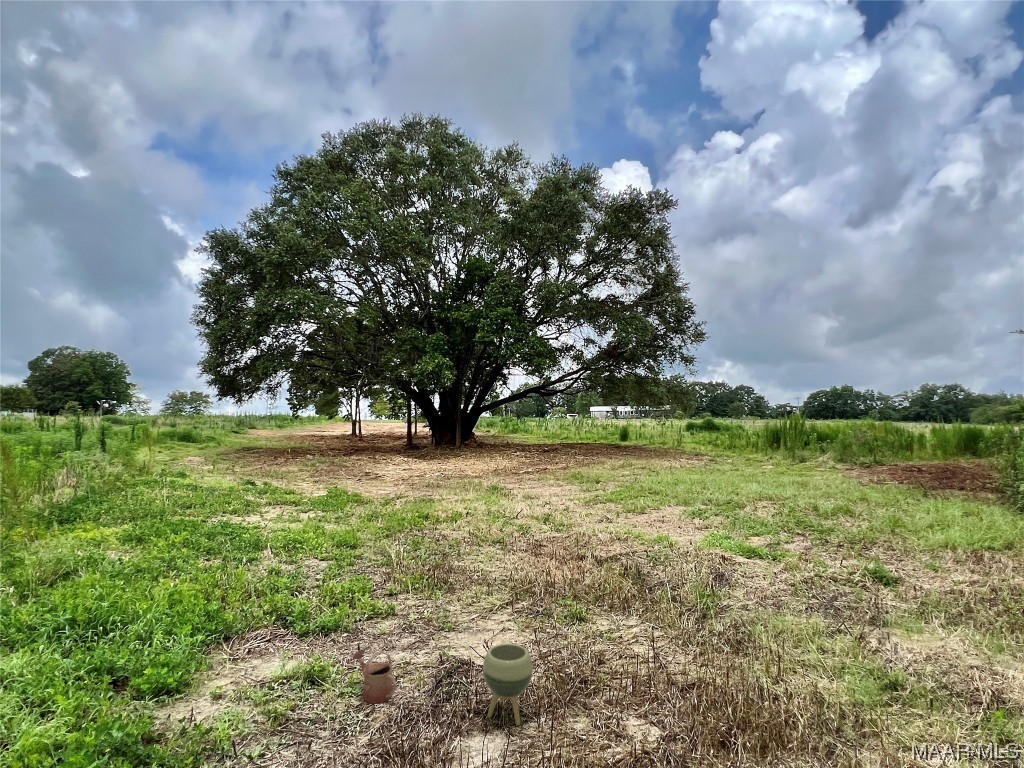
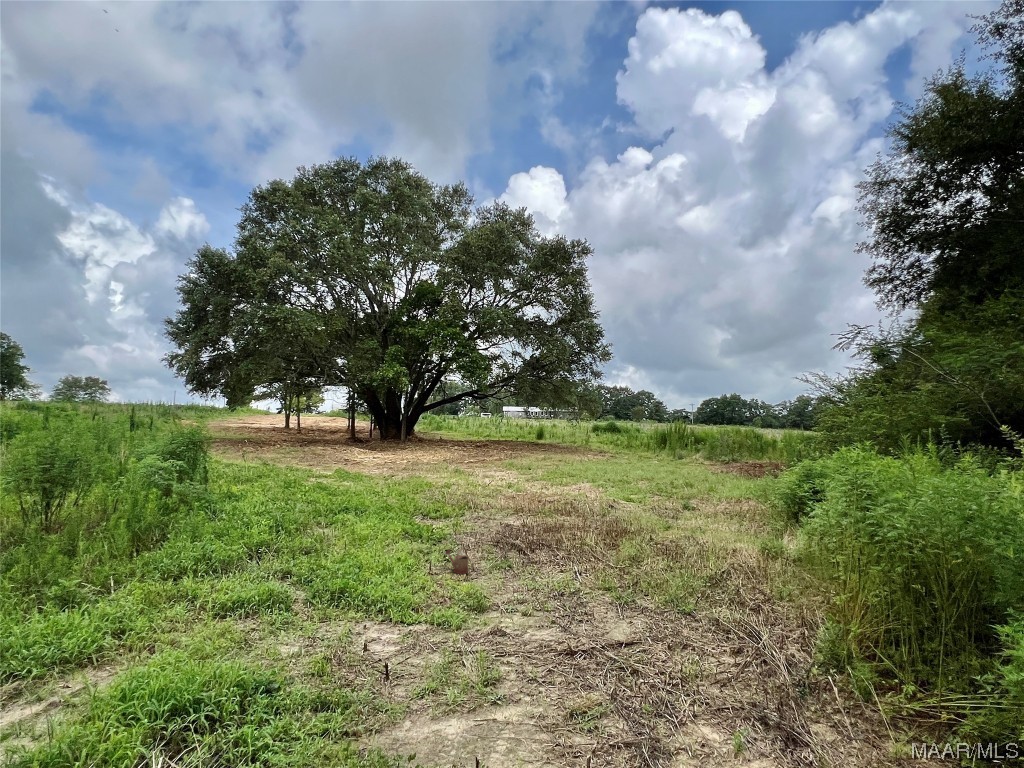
planter: present [483,644,533,725] -> none [521,542,546,579]

